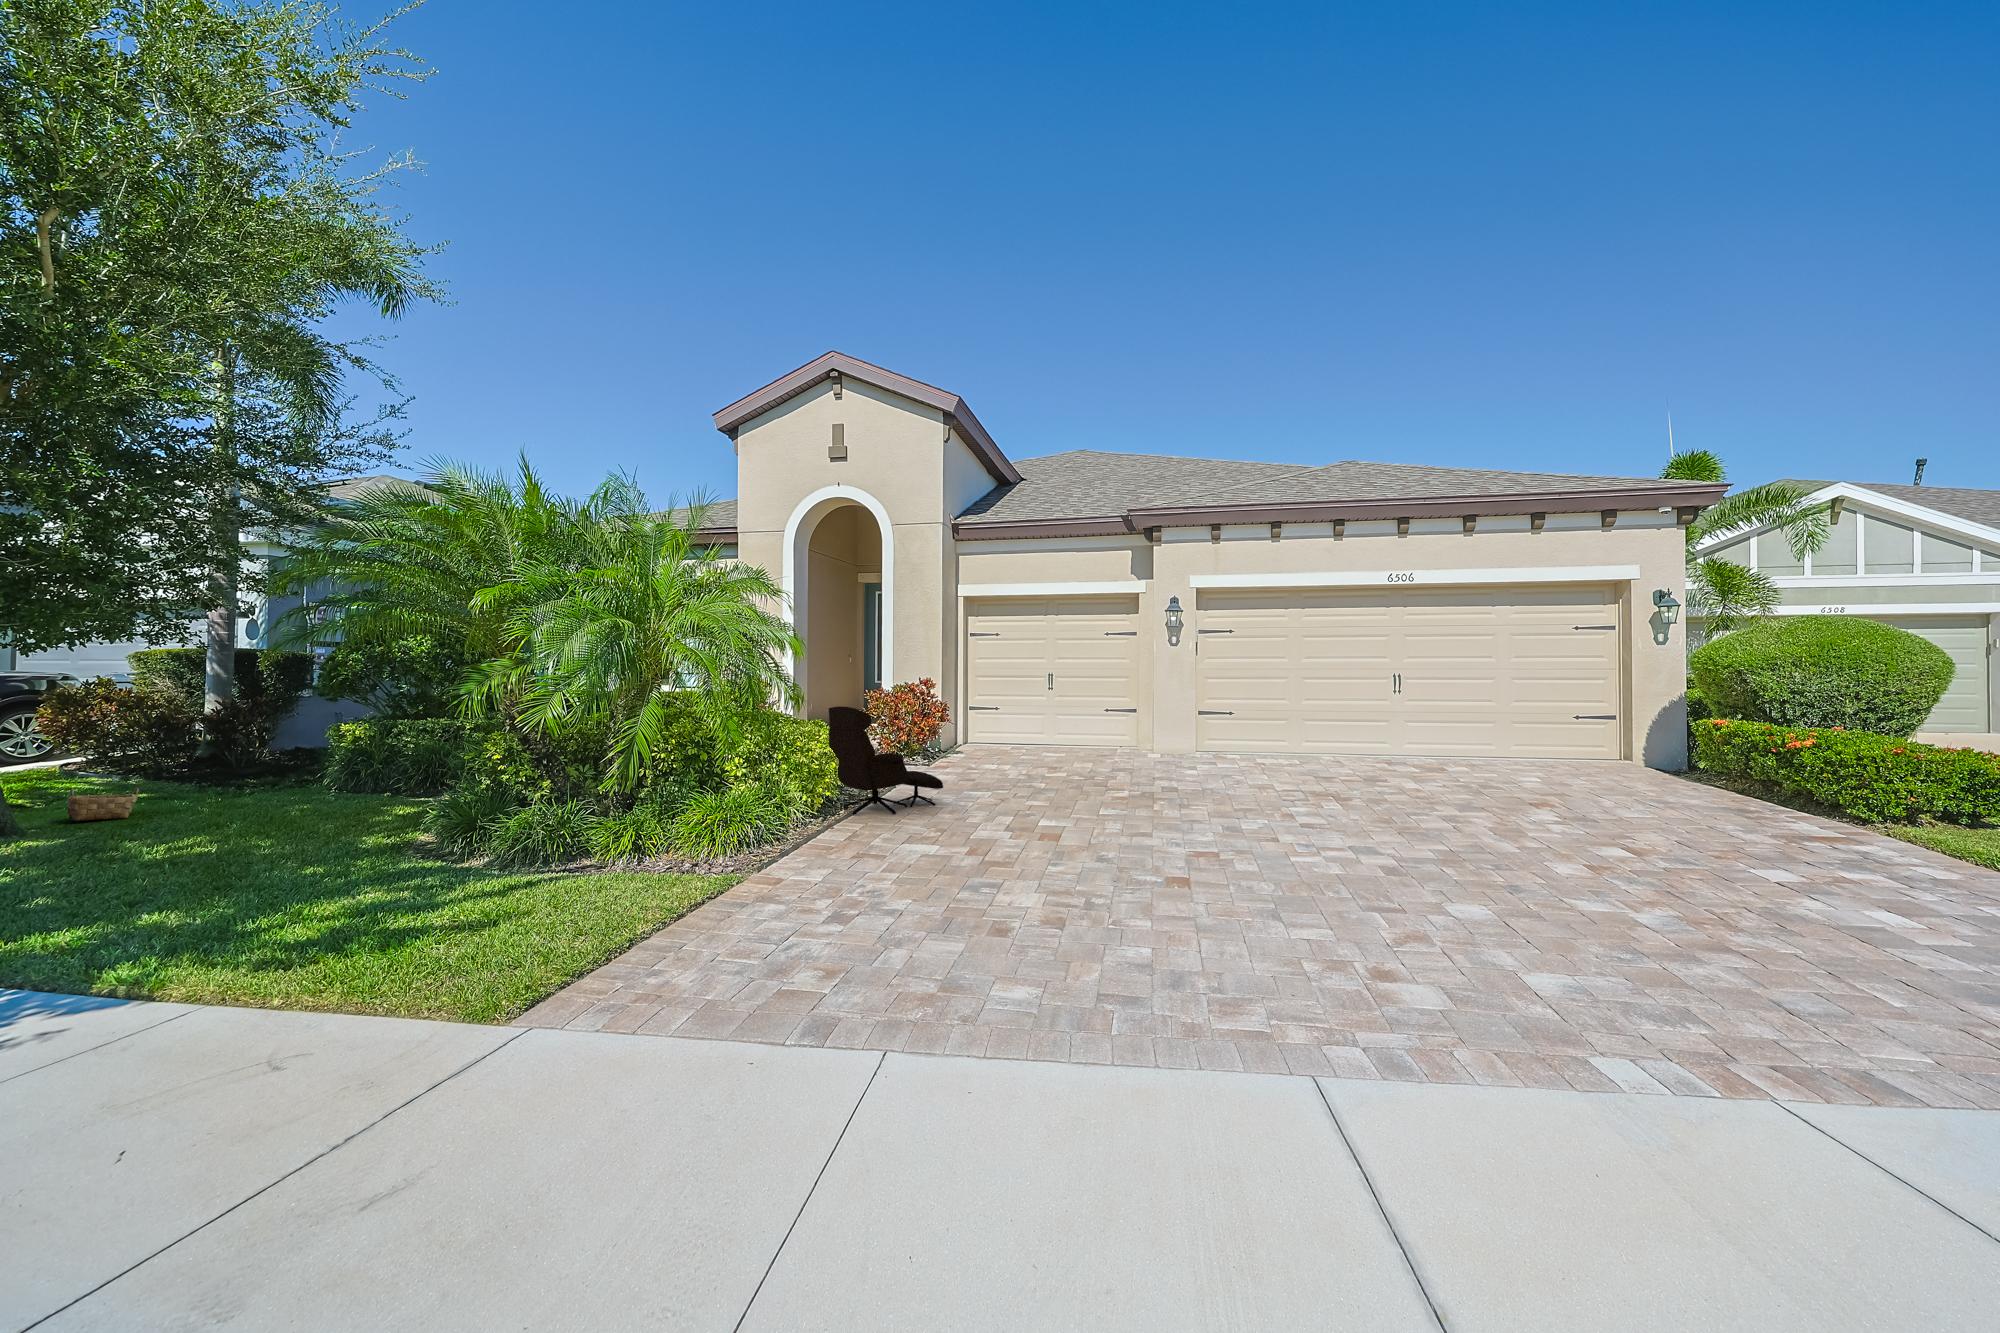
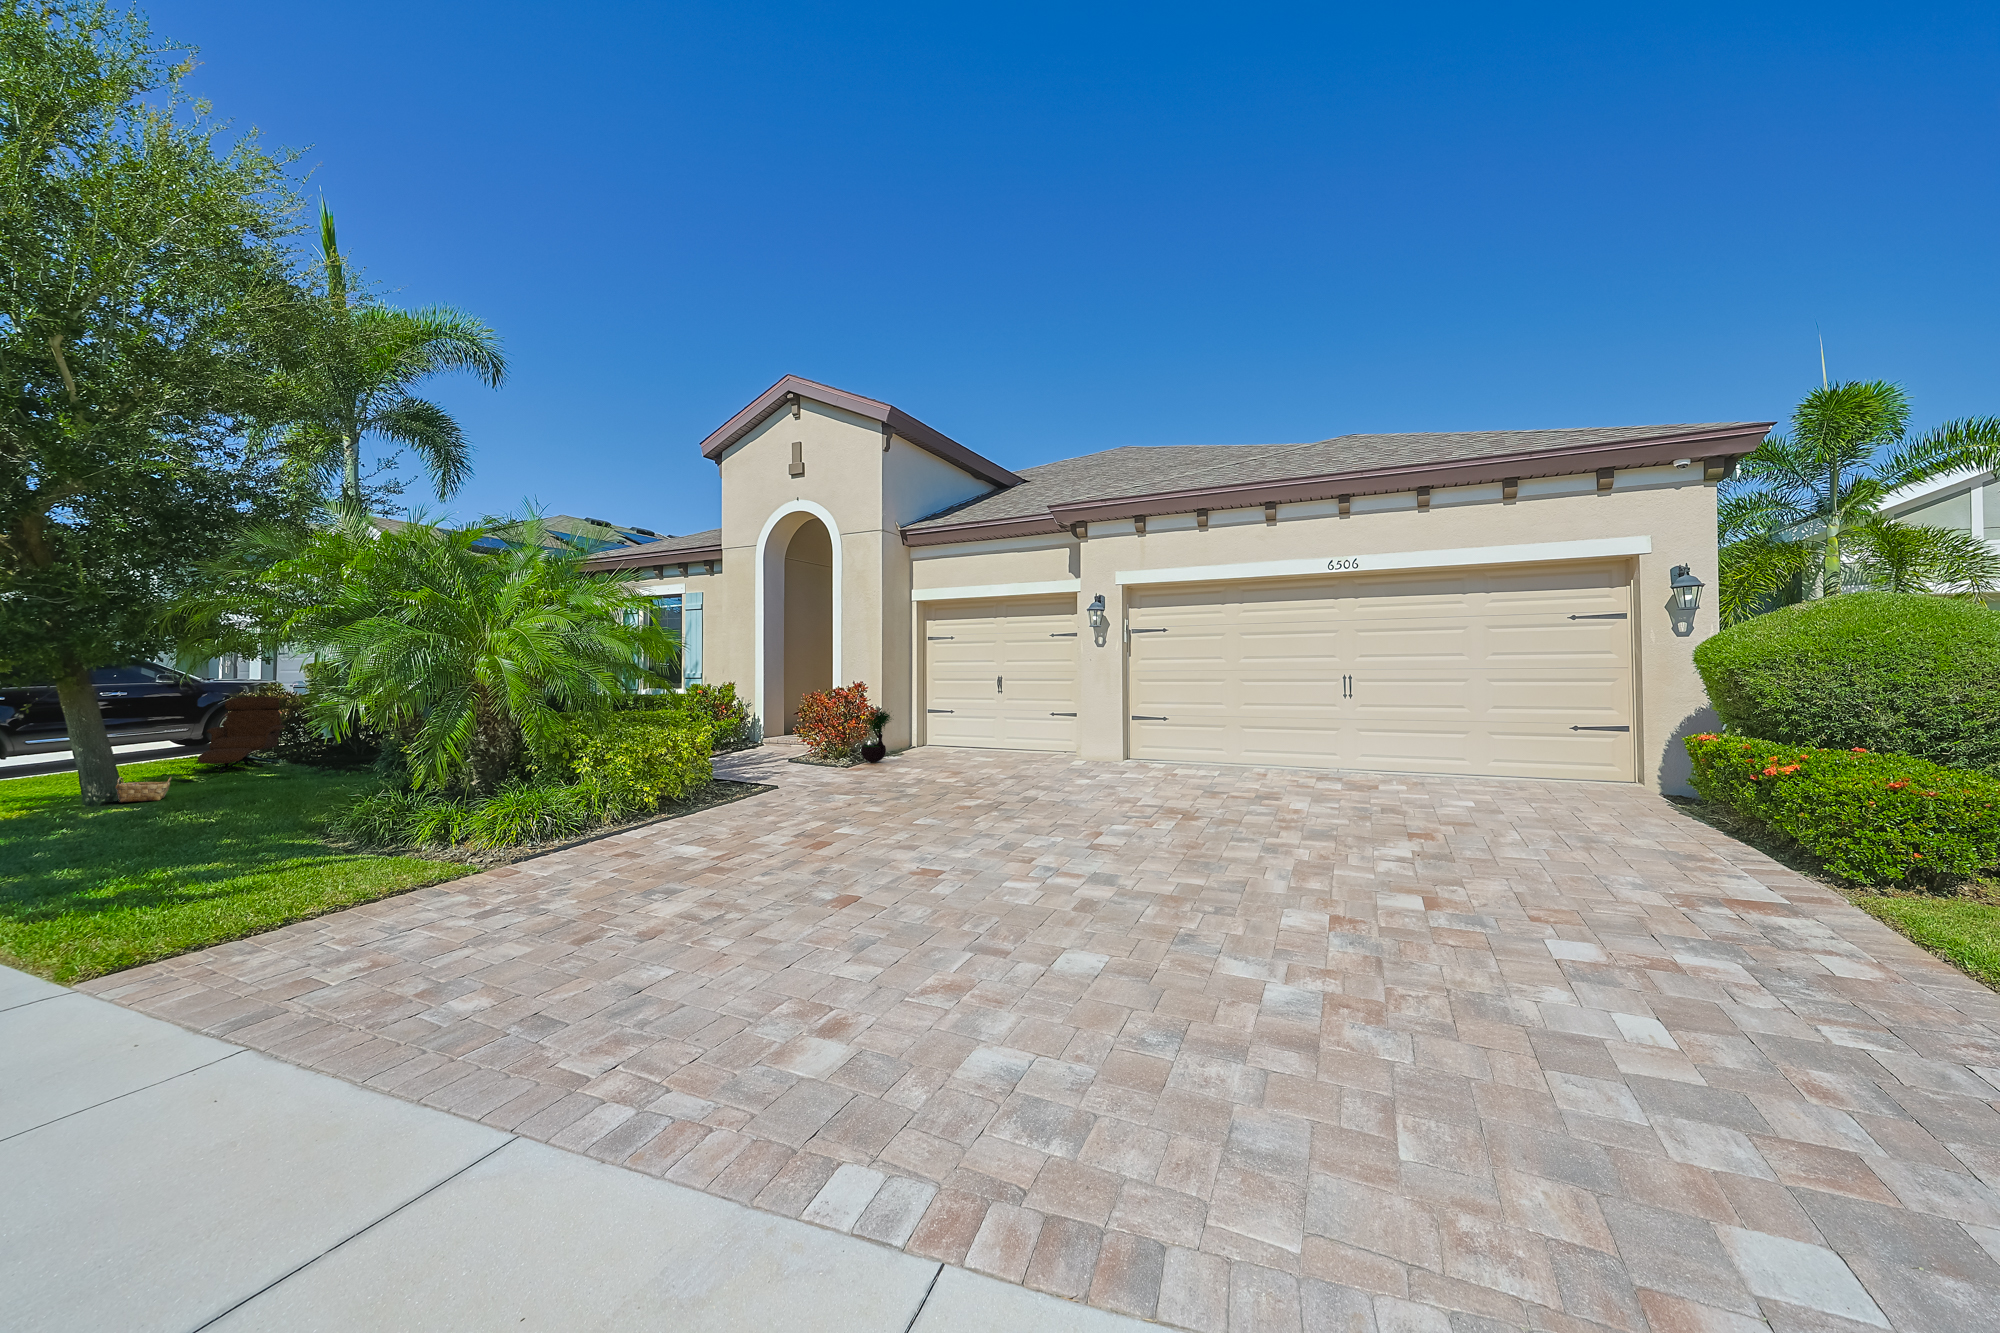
potted tree: none [940,704,973,763] -> present [861,709,891,762]
lounge chair: present [829,706,943,815] -> present [198,696,285,774]

